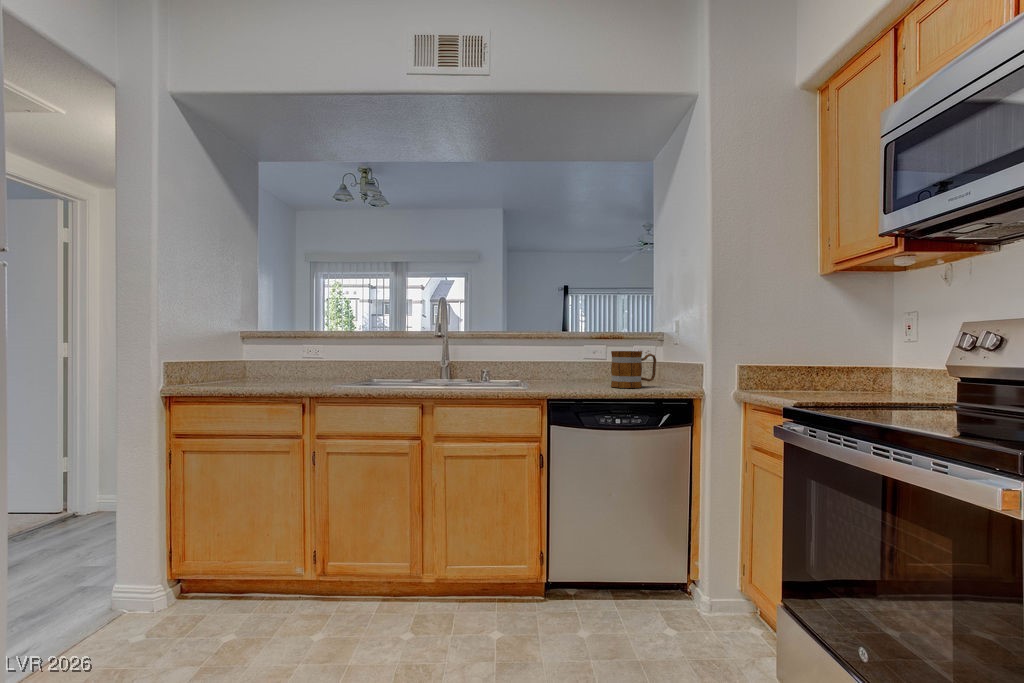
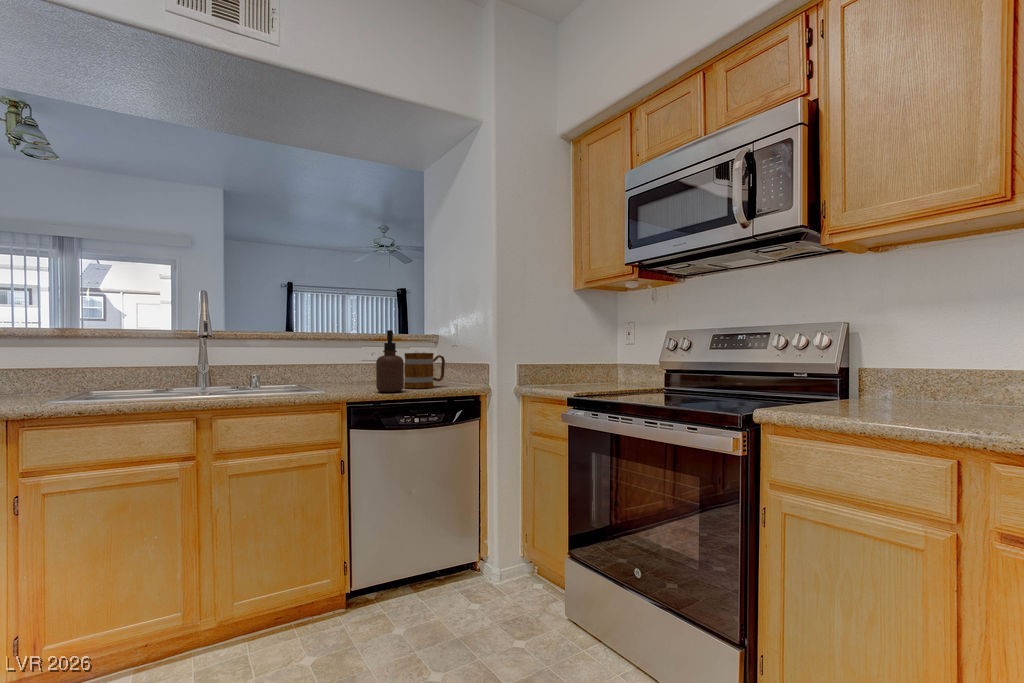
soap dispenser: none [577,327,604,390] -> present [376,330,404,392]

